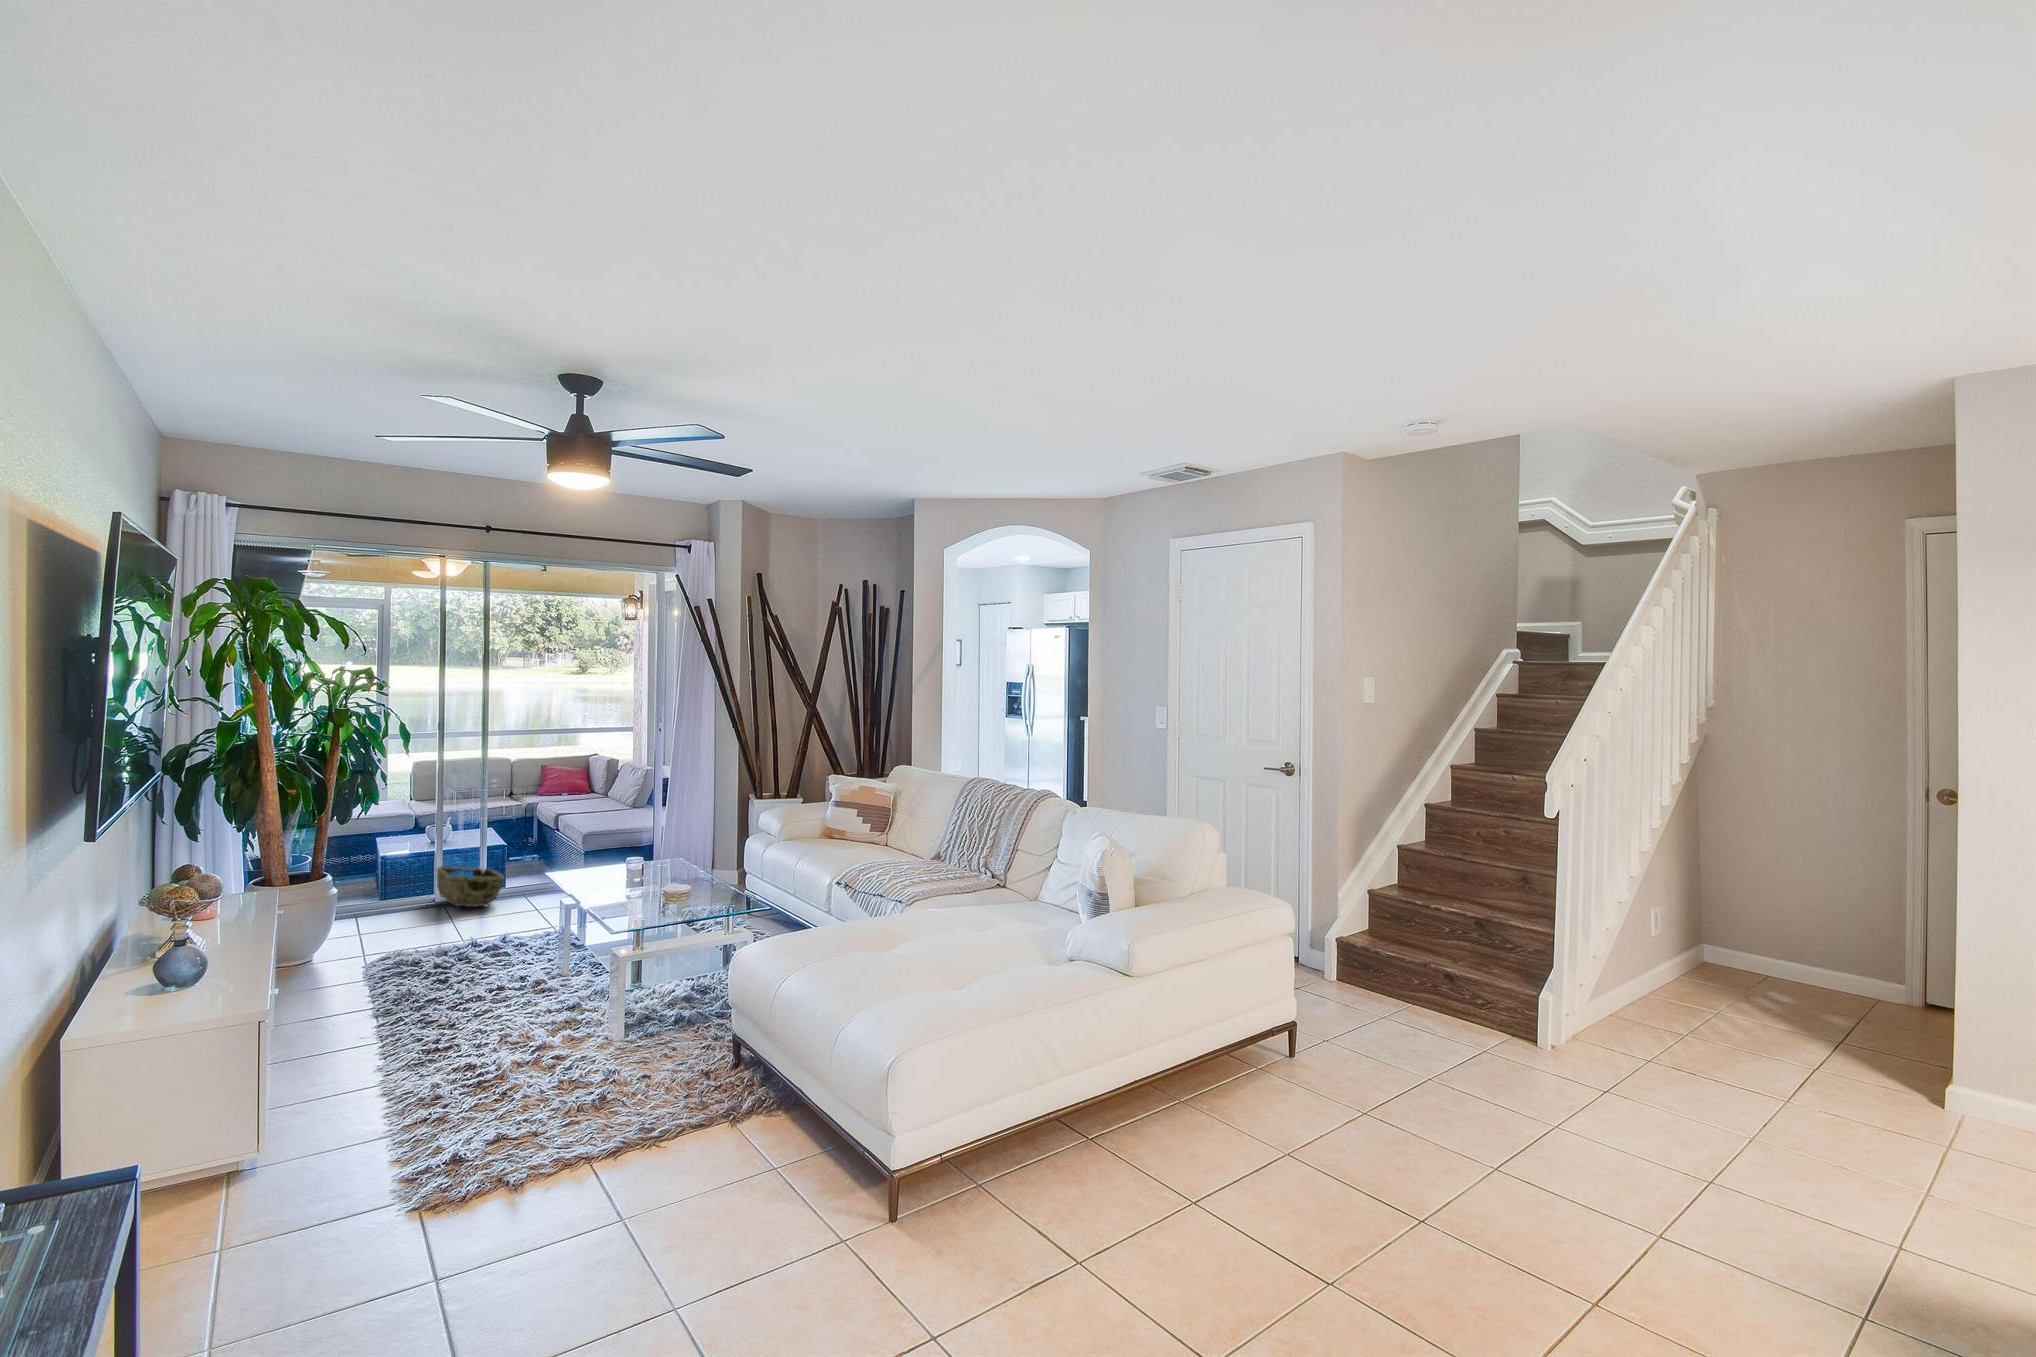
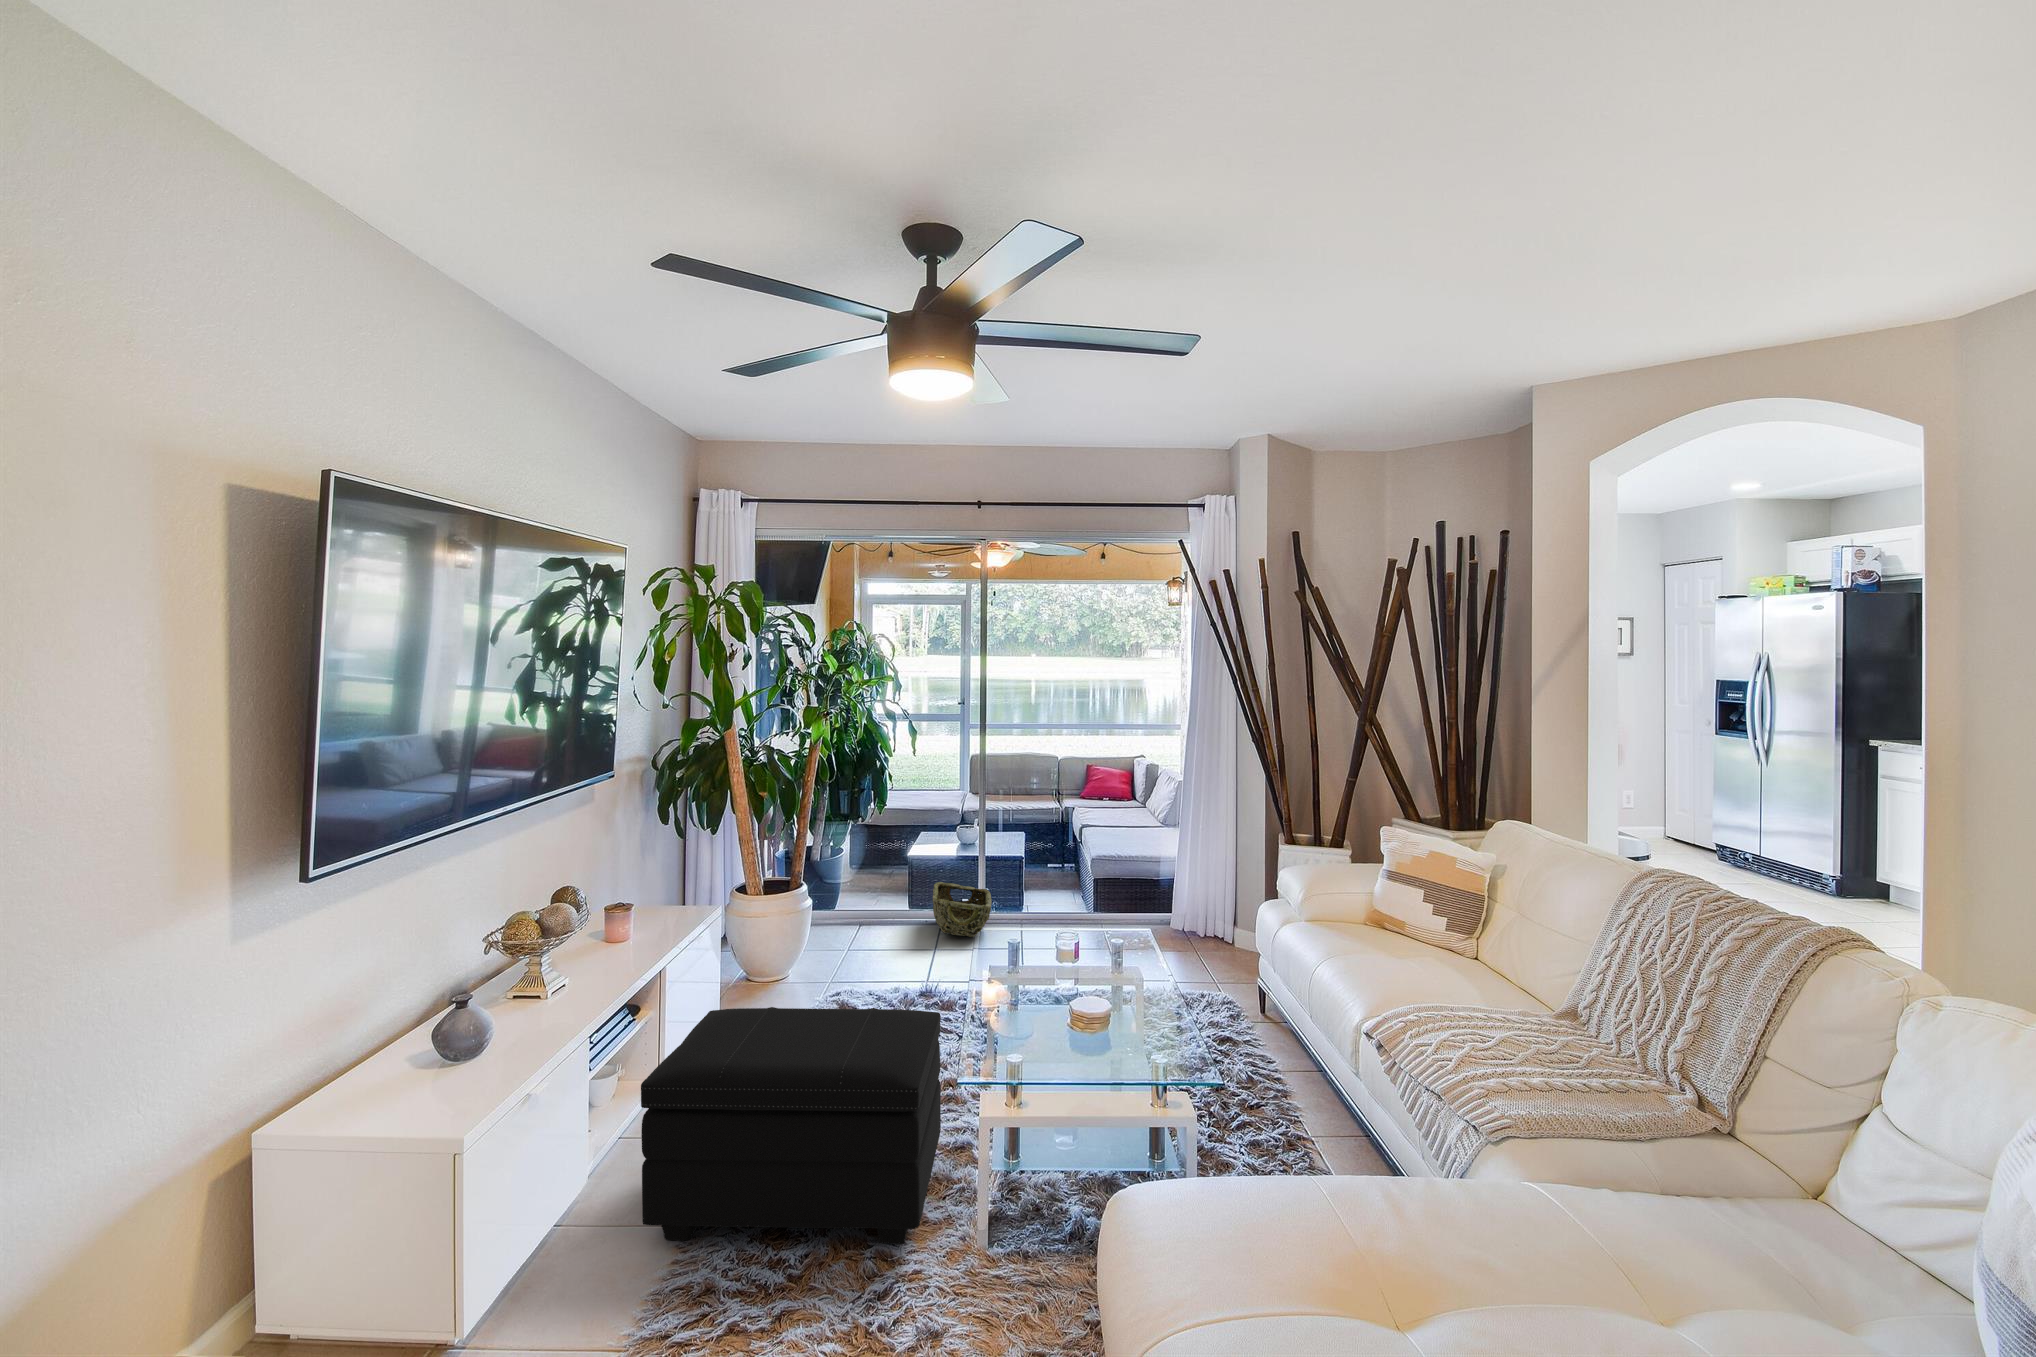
footstool: none [363,914,584,1086] -> present [641,1007,941,1244]

